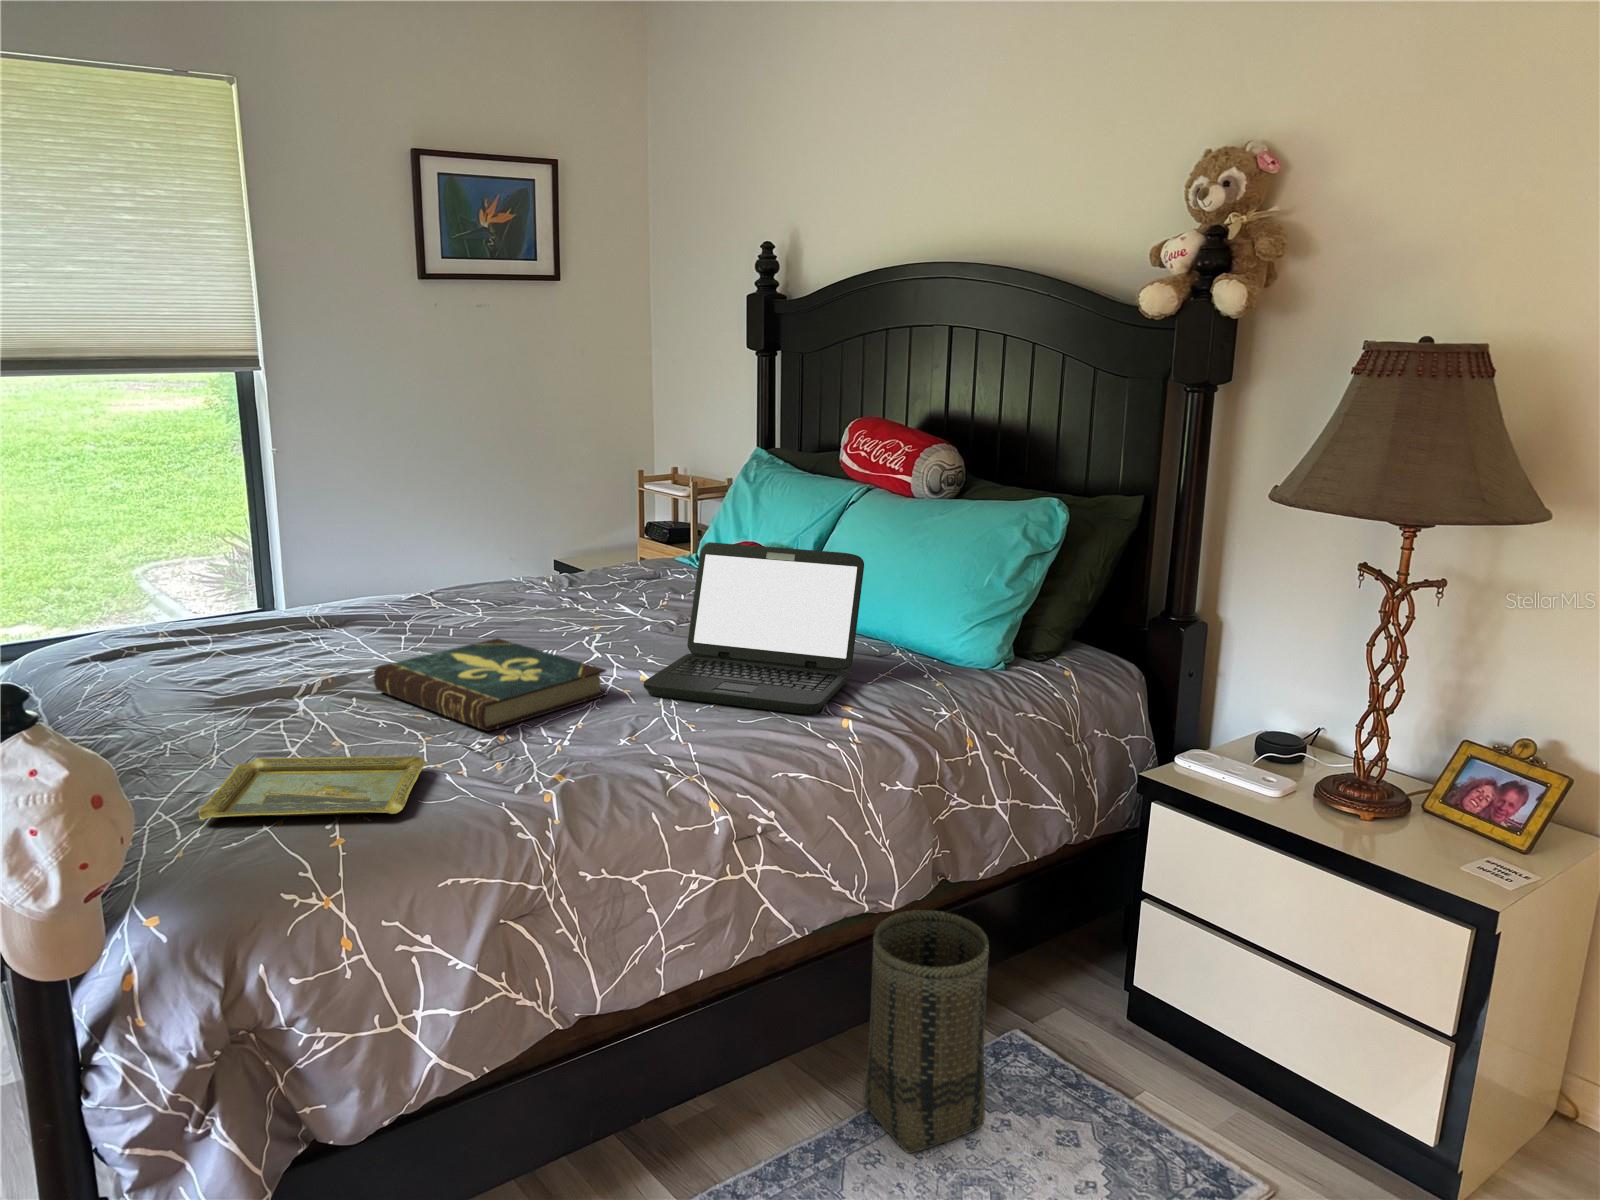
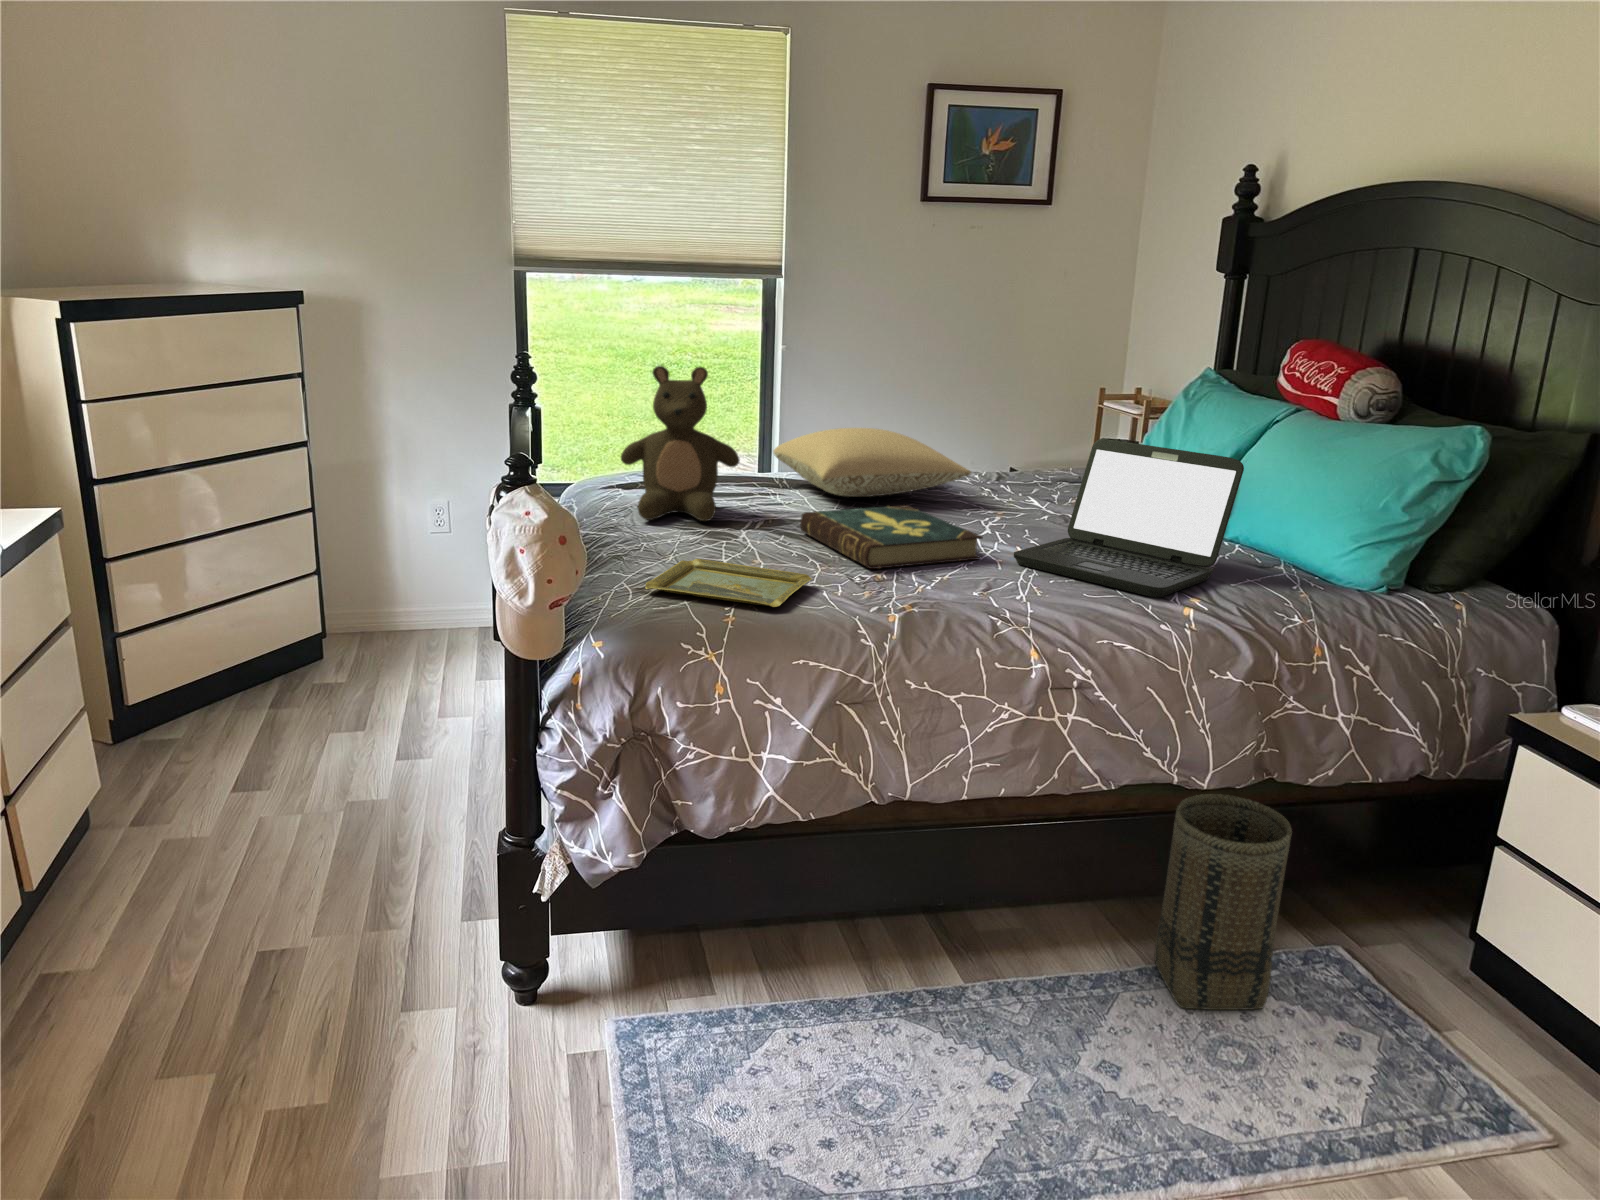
stuffed bear: none [100,497,273,705] -> present [621,366,740,521]
pillow: none [302,546,556,632] -> present [773,428,971,497]

